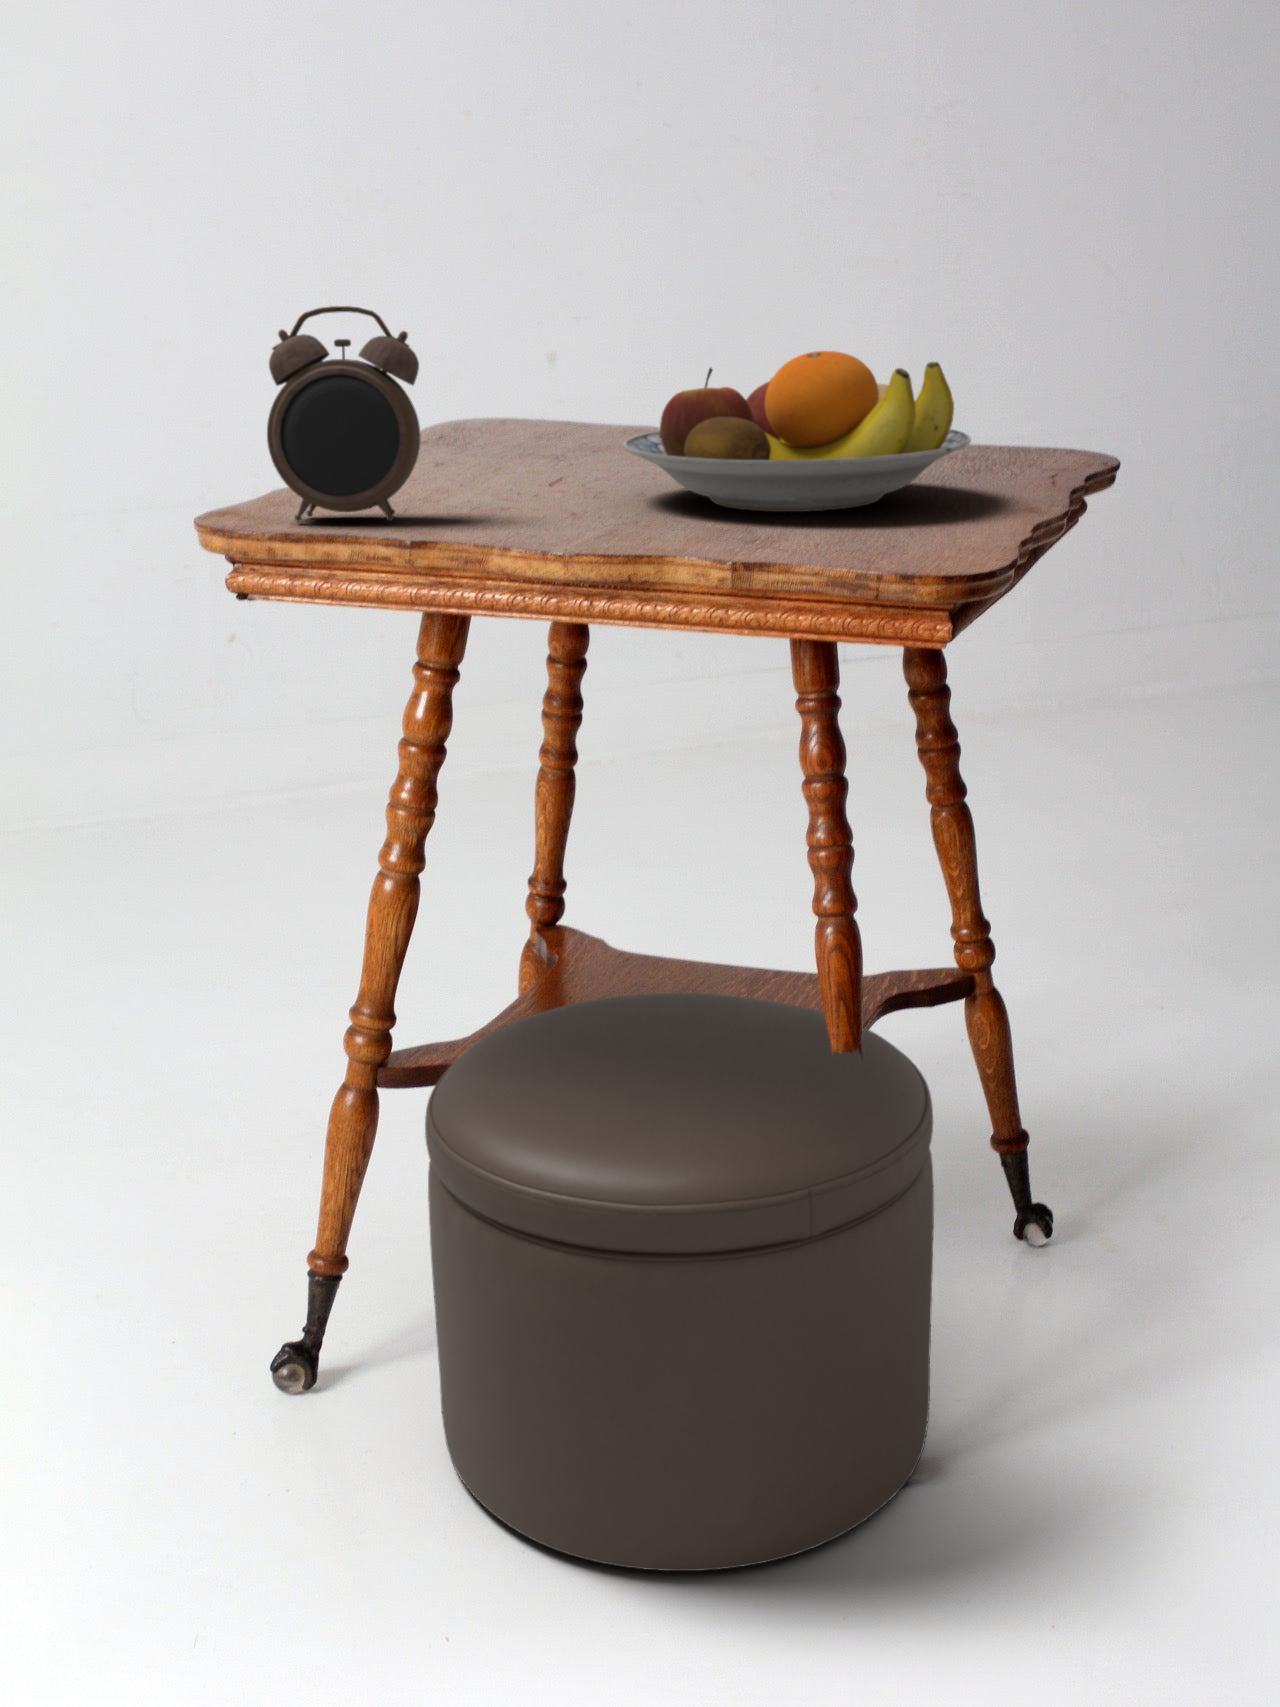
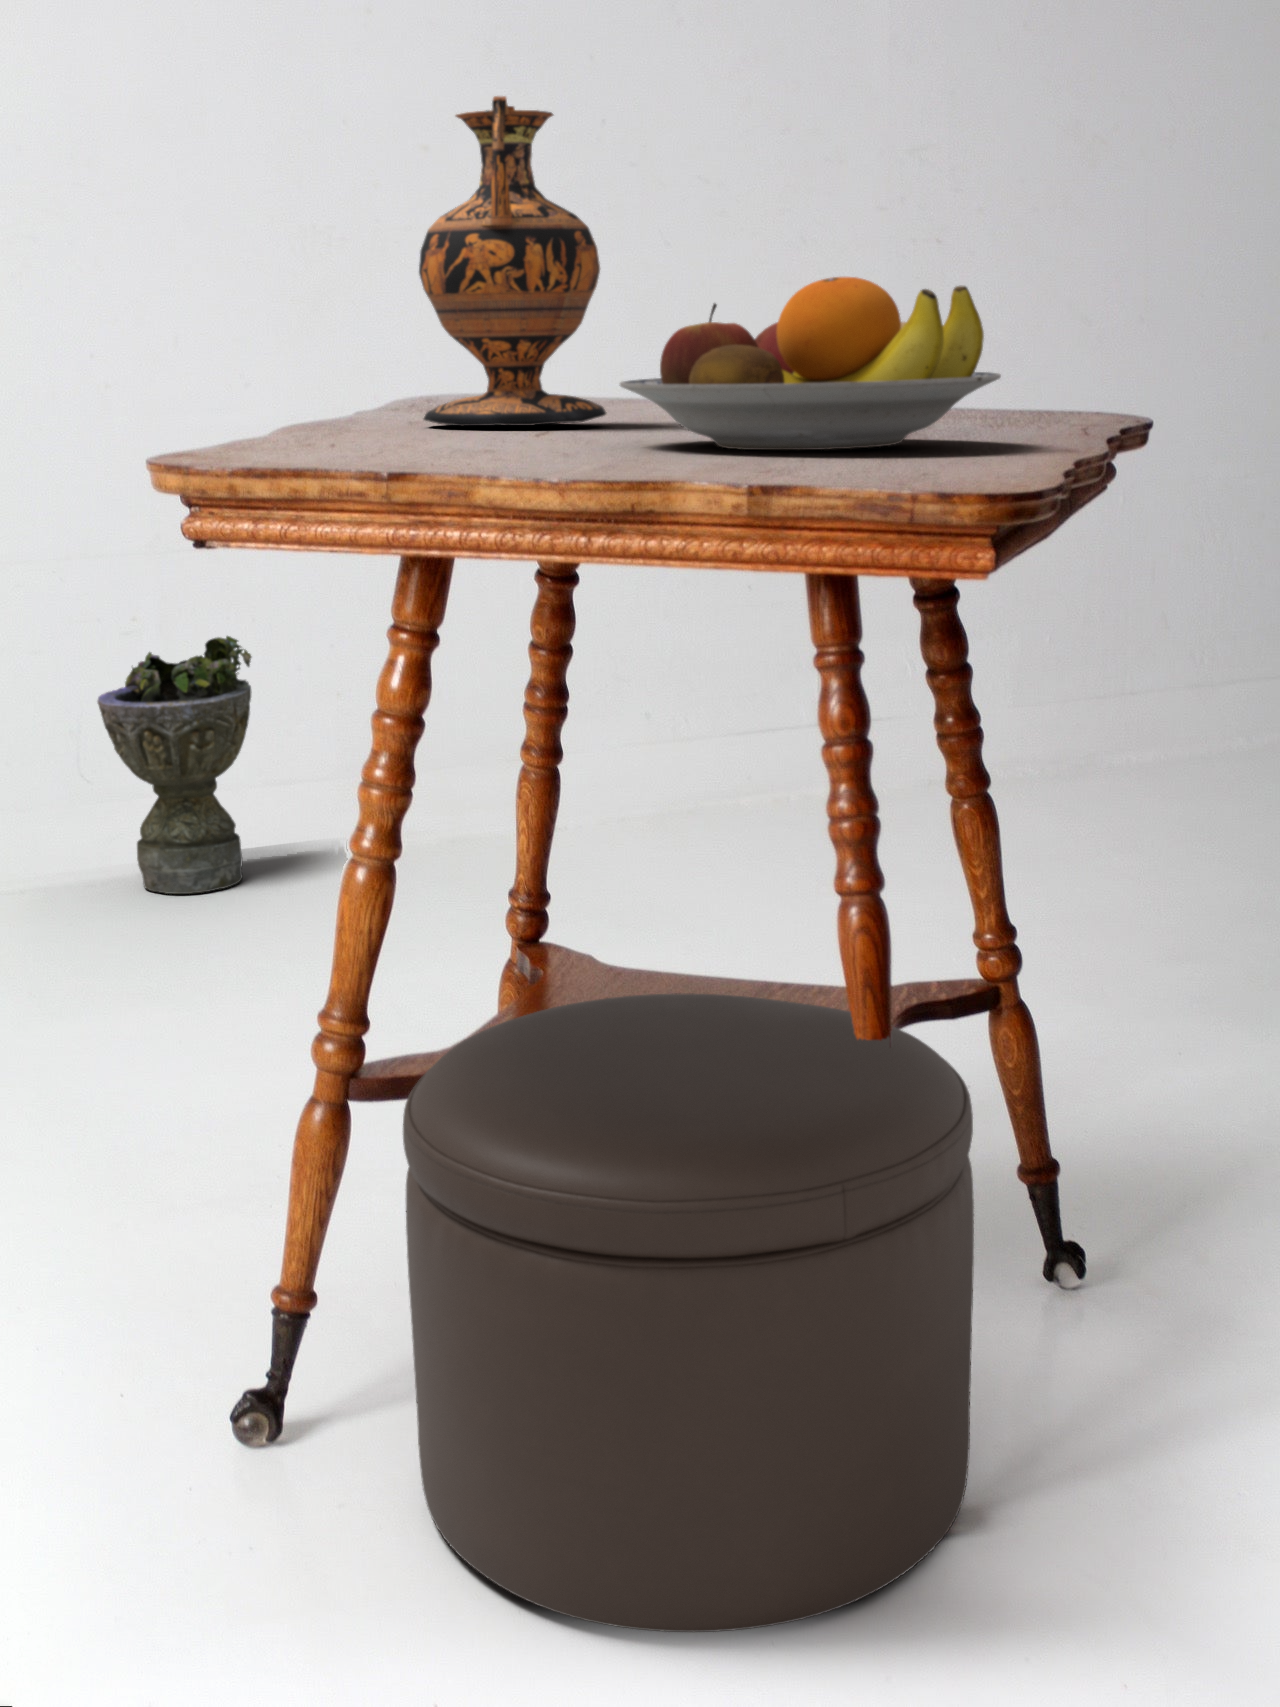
vase: none [444,149,619,455] -> present [419,96,606,426]
alarm clock: present [267,306,421,521] -> none [230,217,399,454]
planter: none [151,595,296,839] -> present [97,636,251,894]

